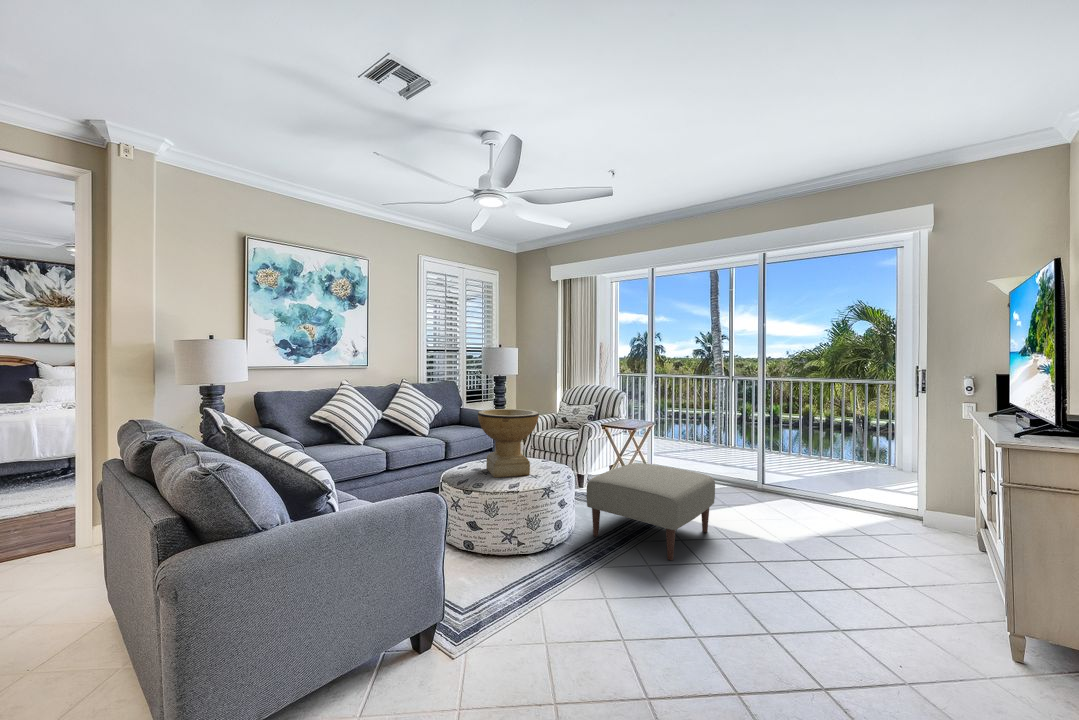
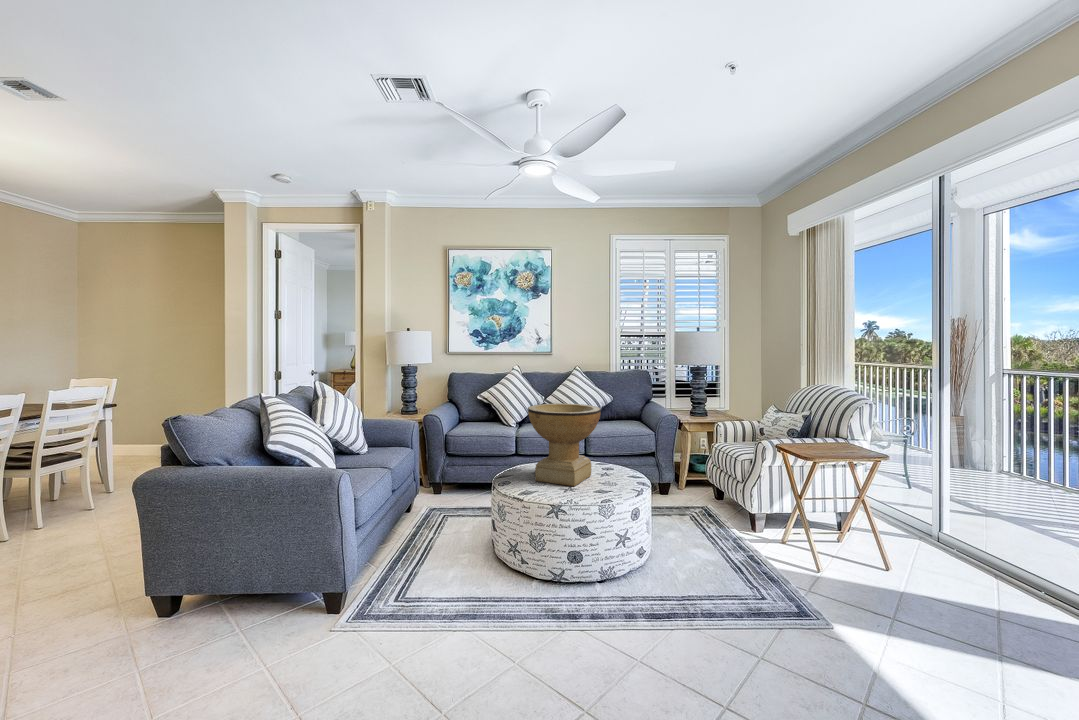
ottoman: present [587,463,715,560] -> none [635,507,855,667]

